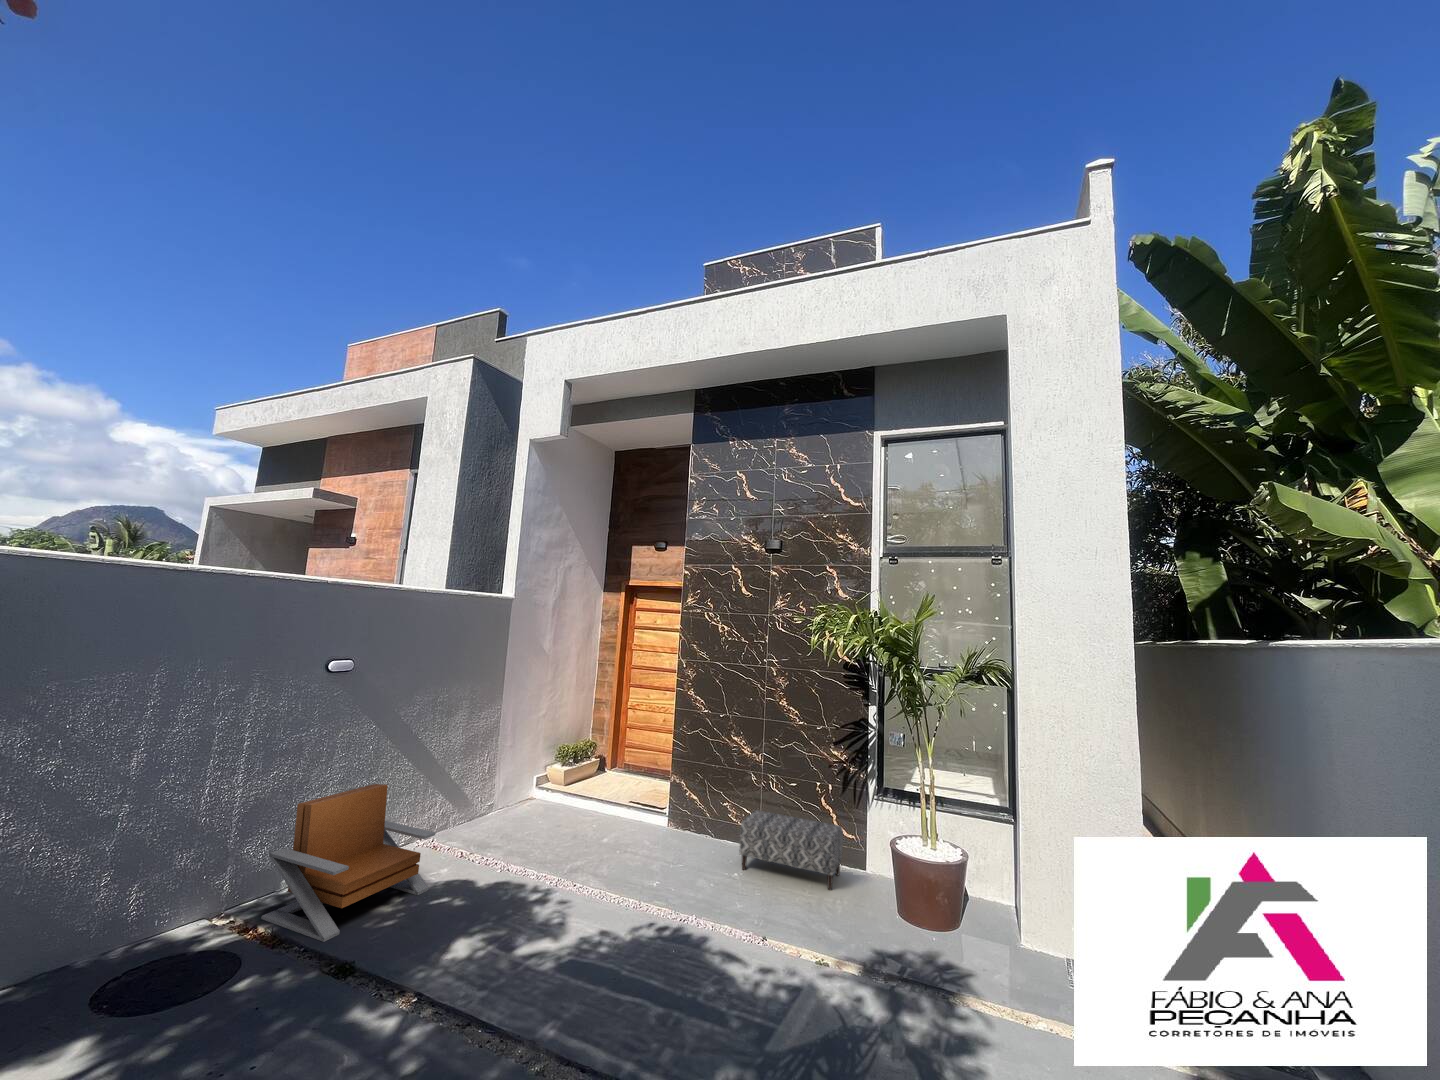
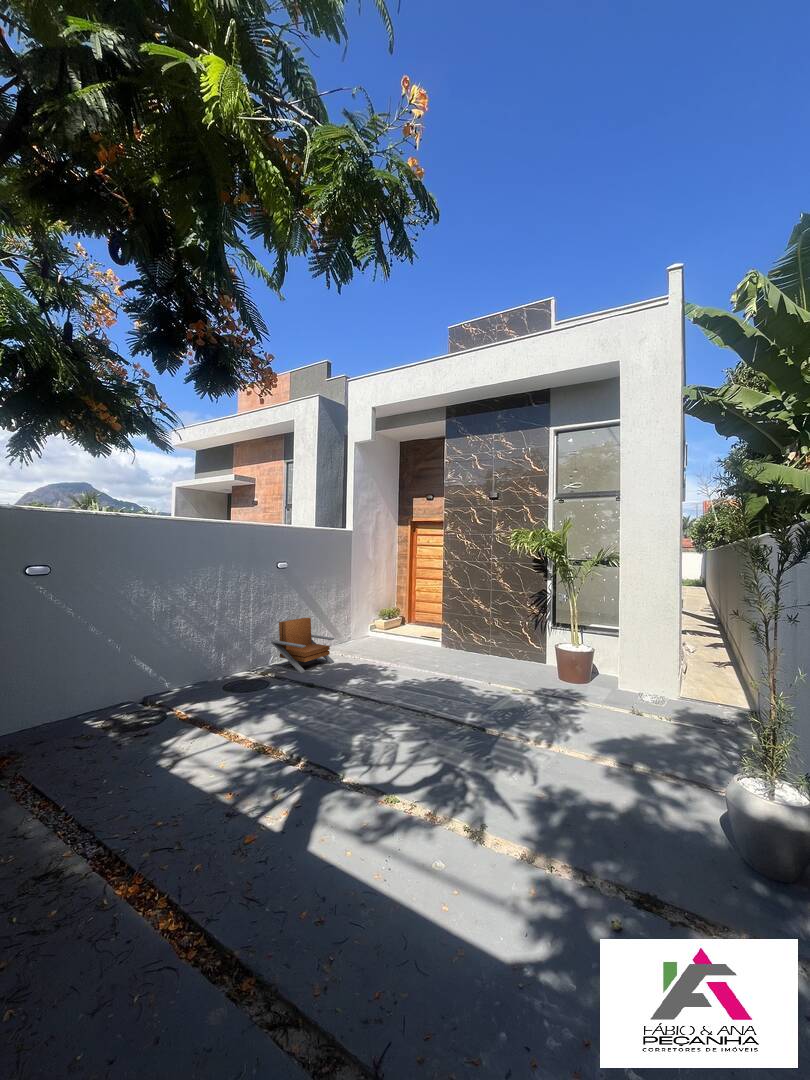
bench: present [739,810,843,890] -> none [478,636,533,669]

